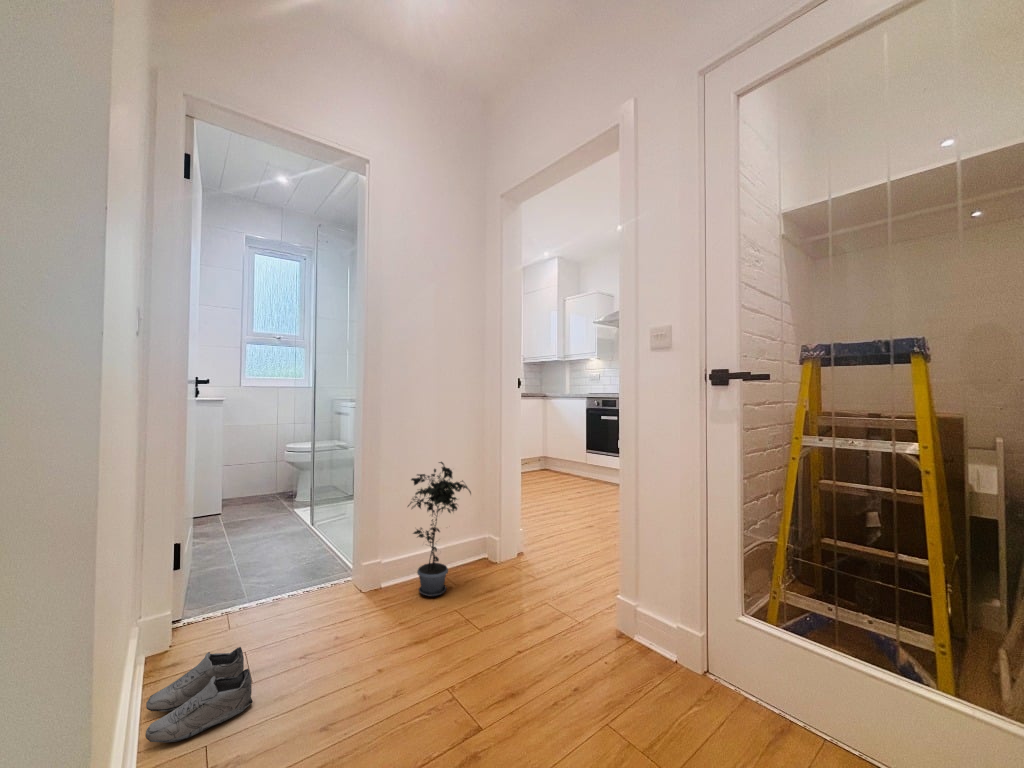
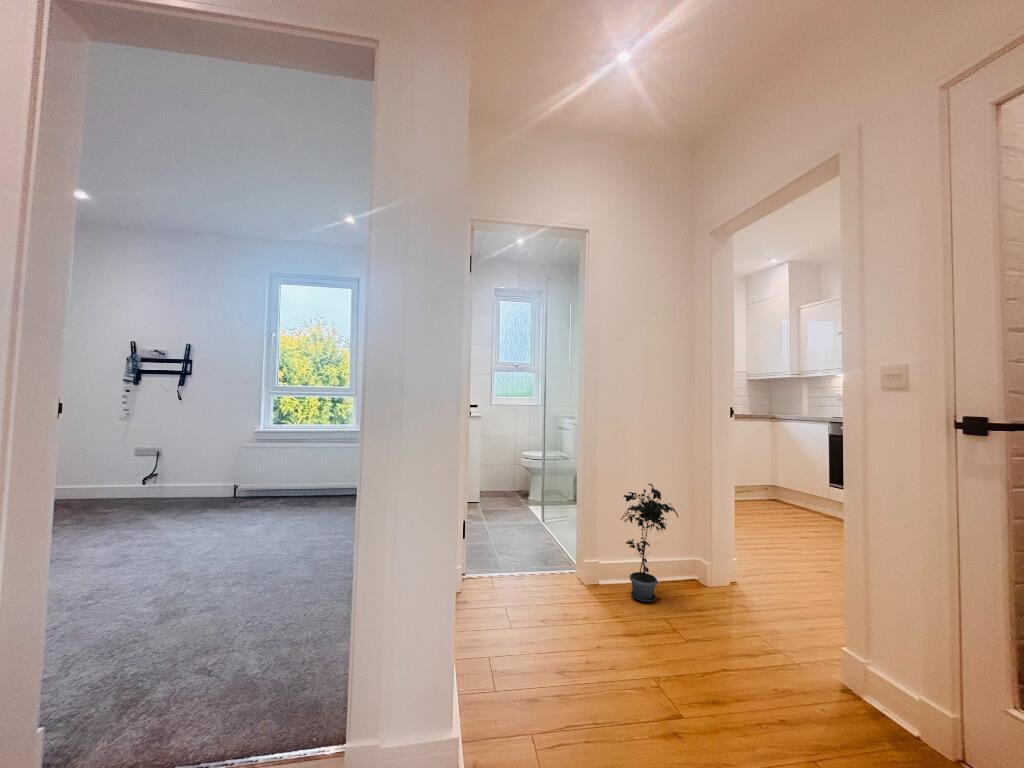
shoe: present [145,647,253,742] -> none [459,597,517,646]

